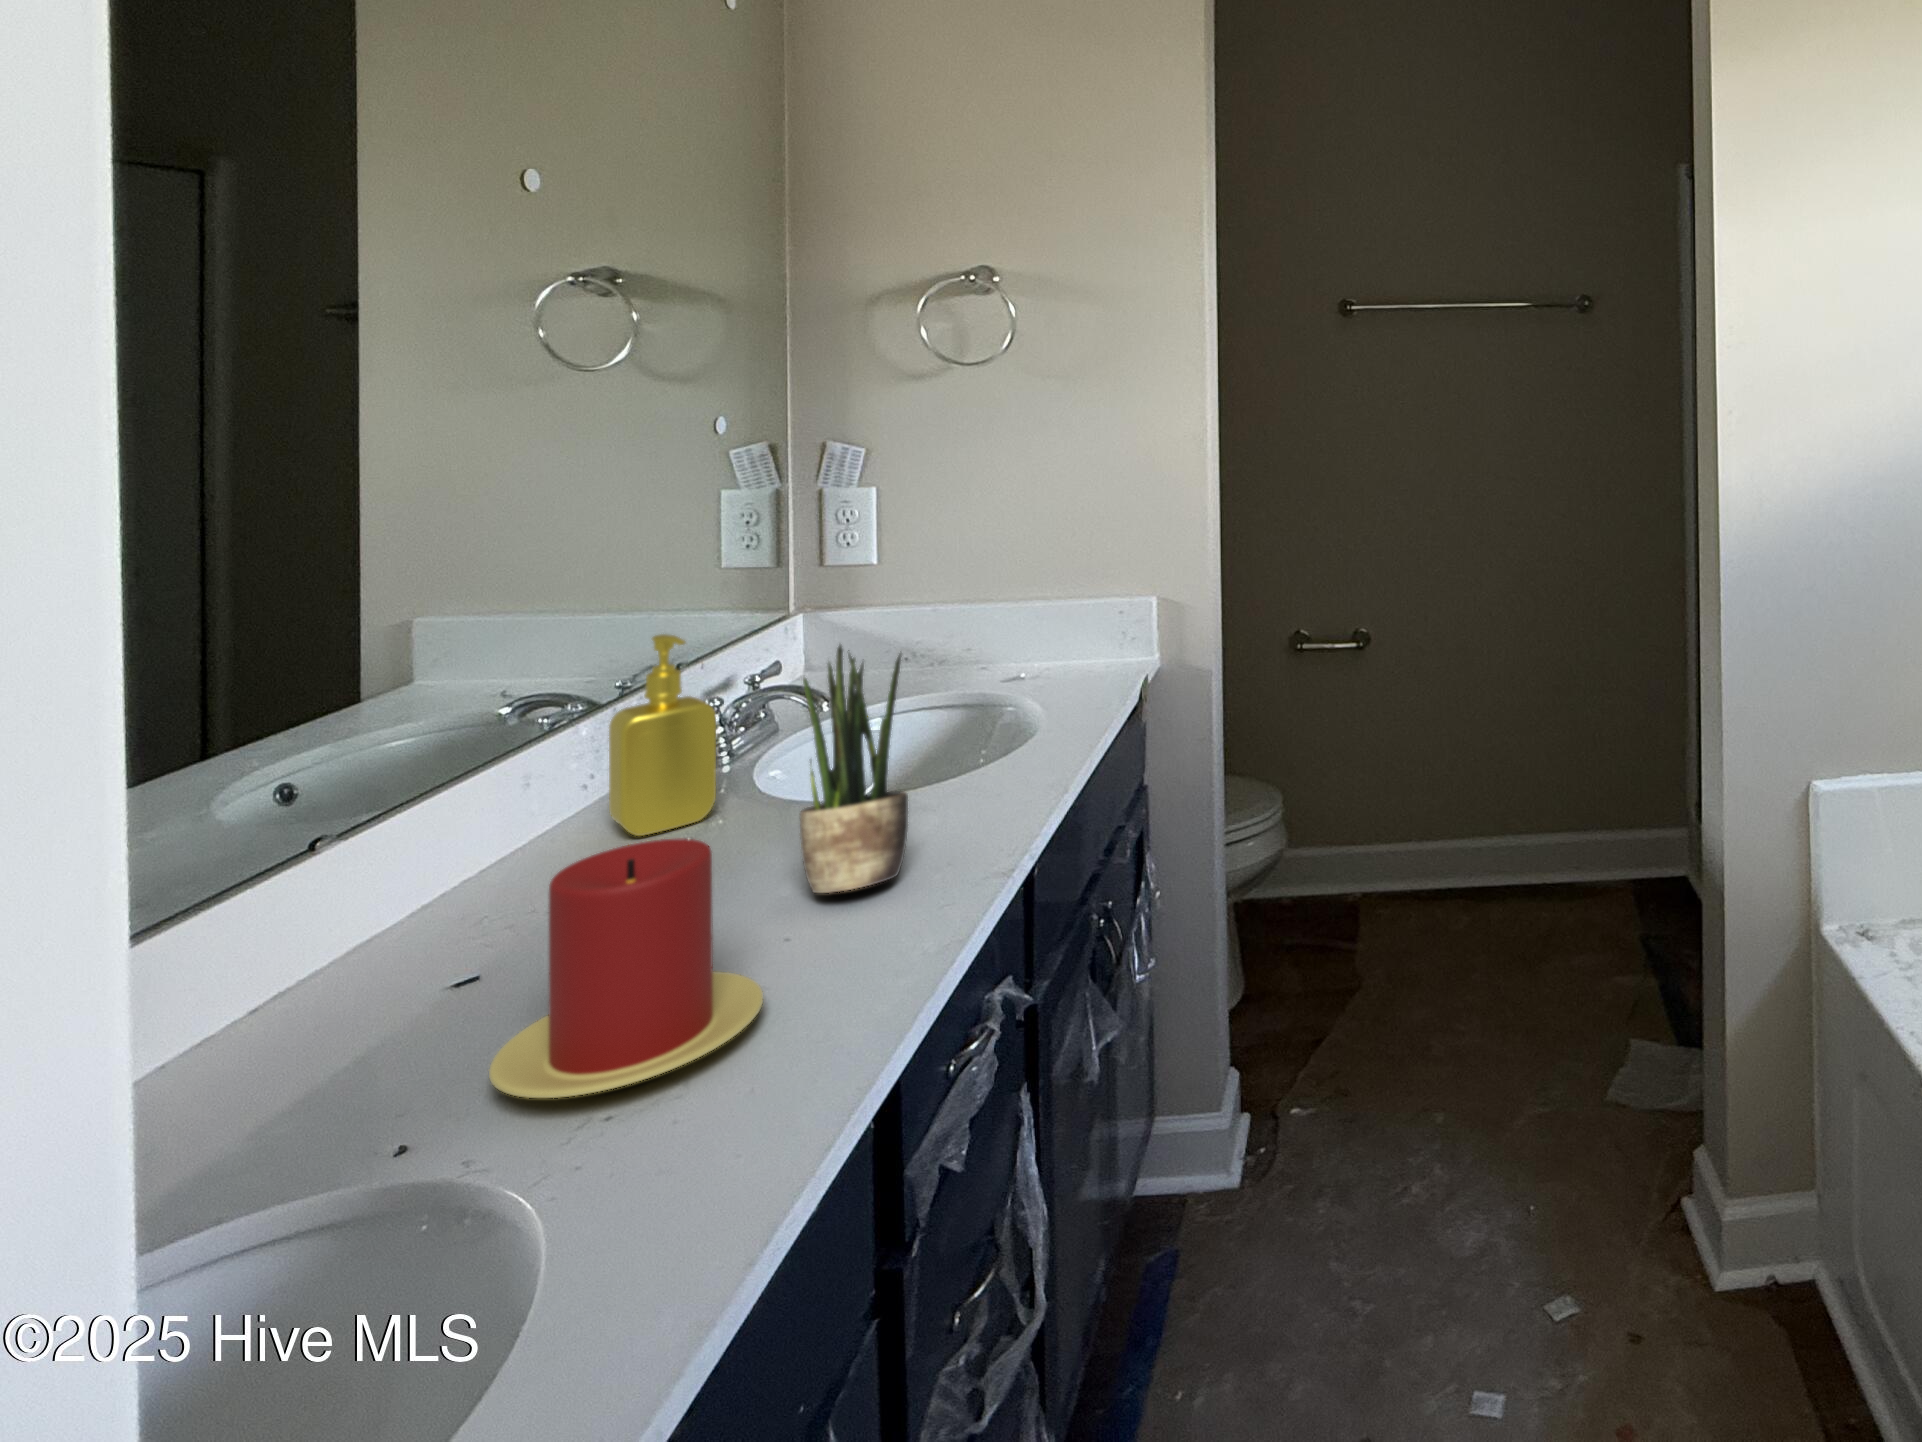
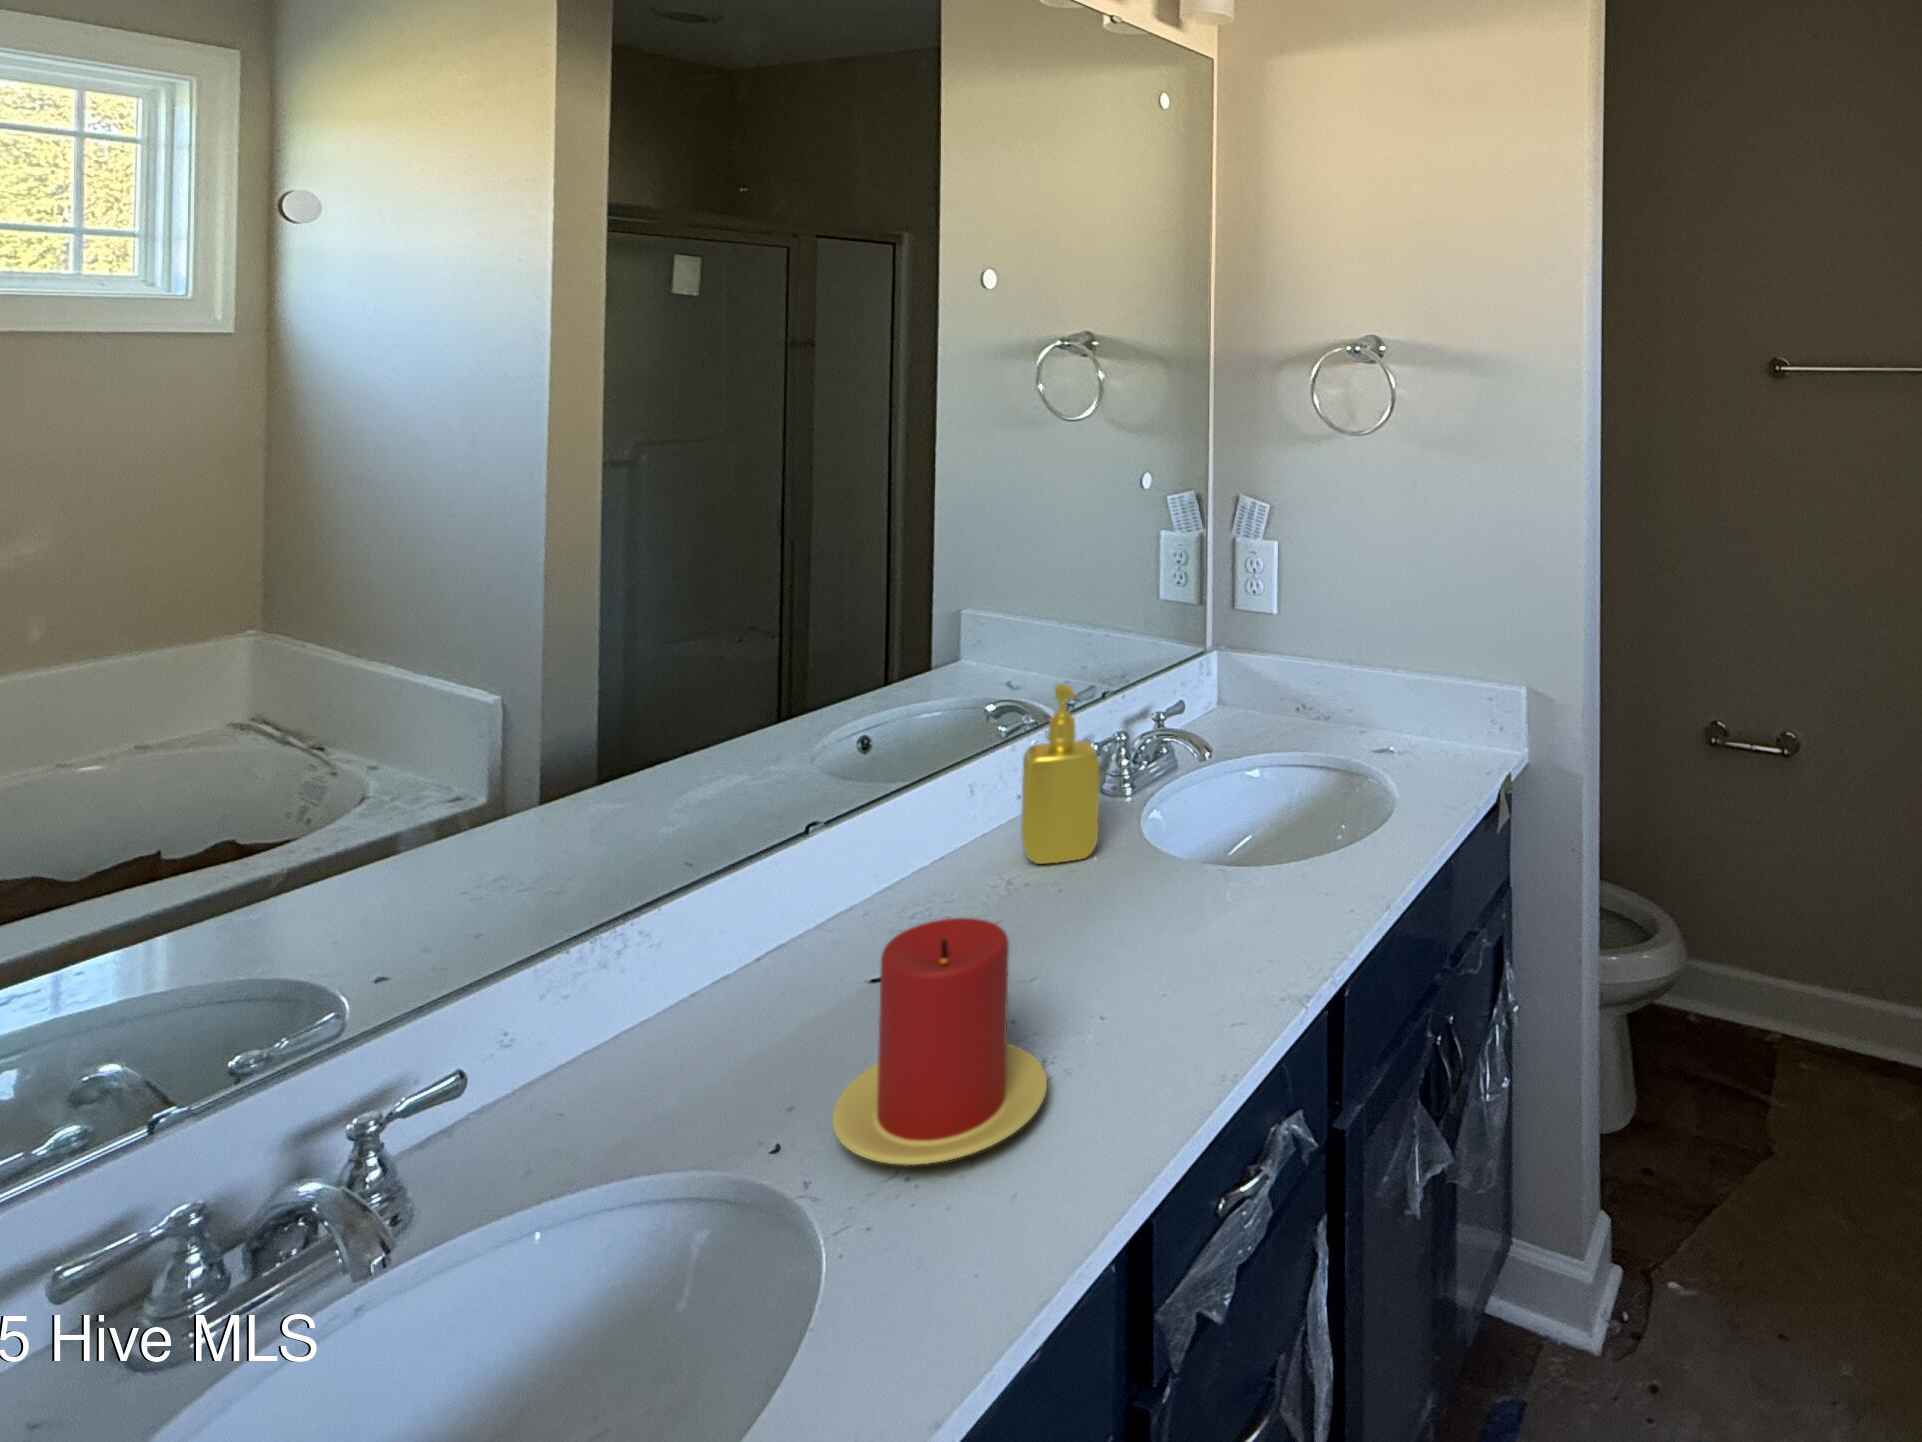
potted plant: present [800,645,908,893] -> none [1124,737,1219,986]

